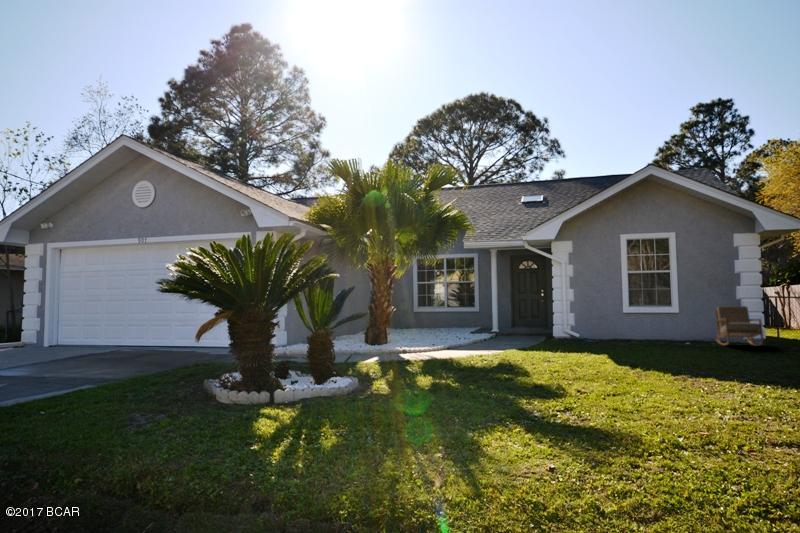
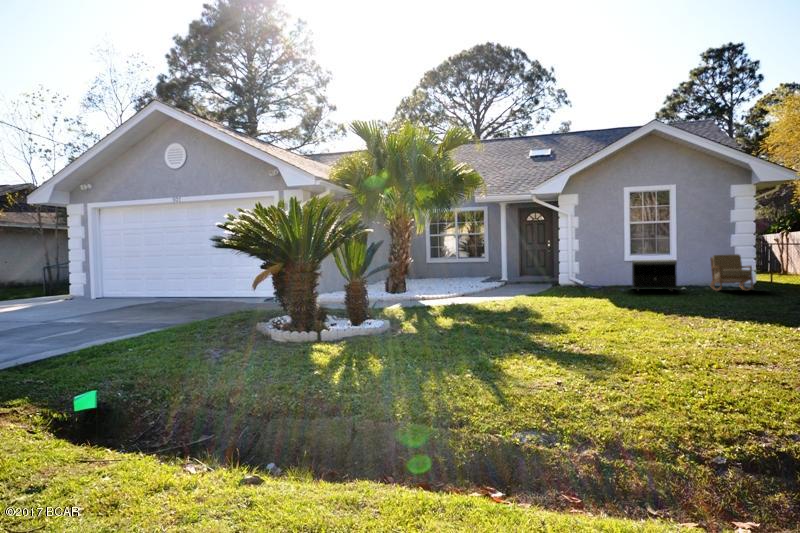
storage bench: none [631,310,680,344] -> present [632,259,677,290]

